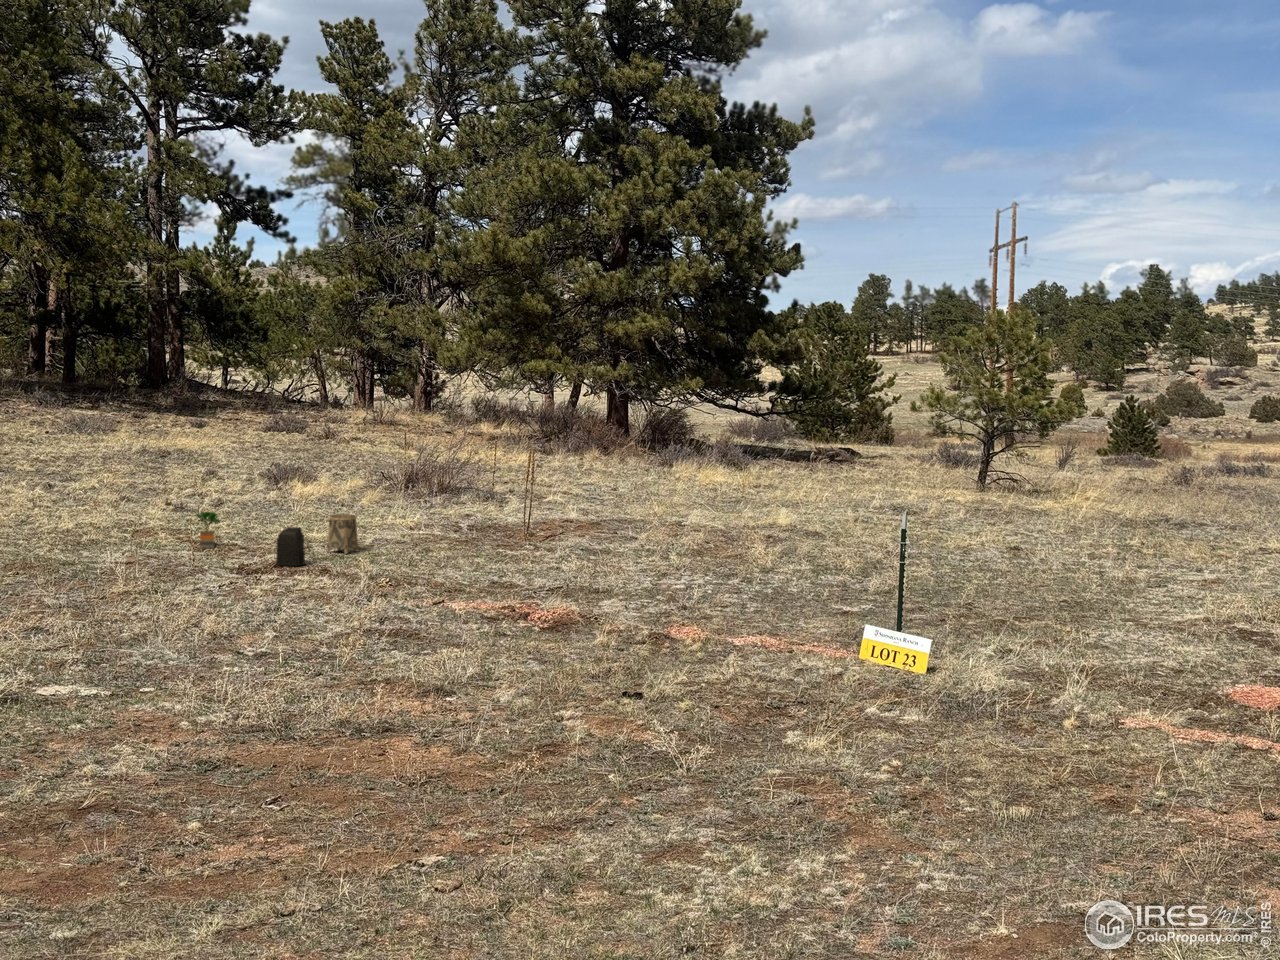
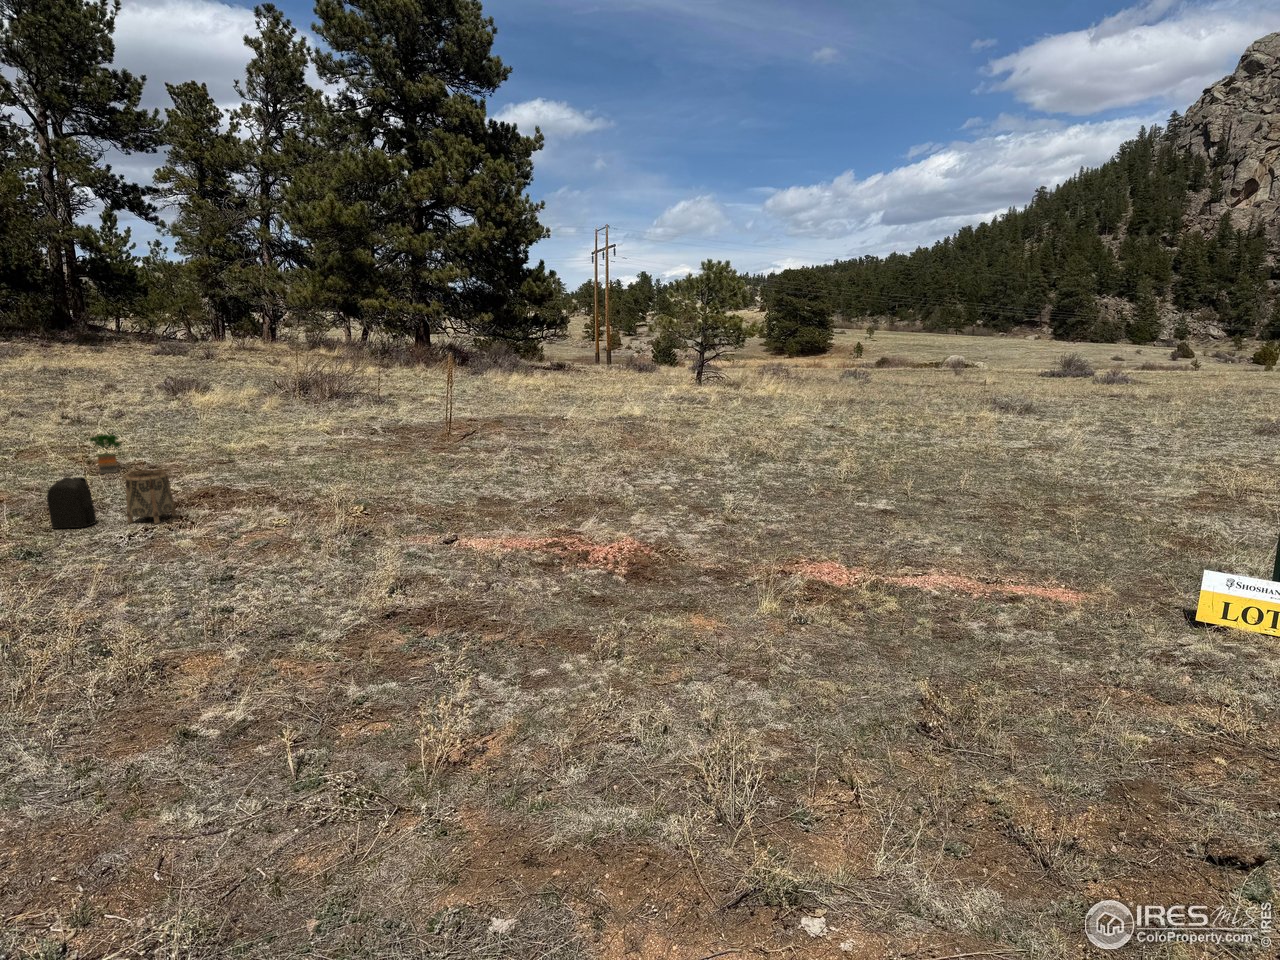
basket: present [327,514,358,554] -> present [126,470,177,523]
backpack: present [276,527,305,566] -> present [47,477,97,528]

